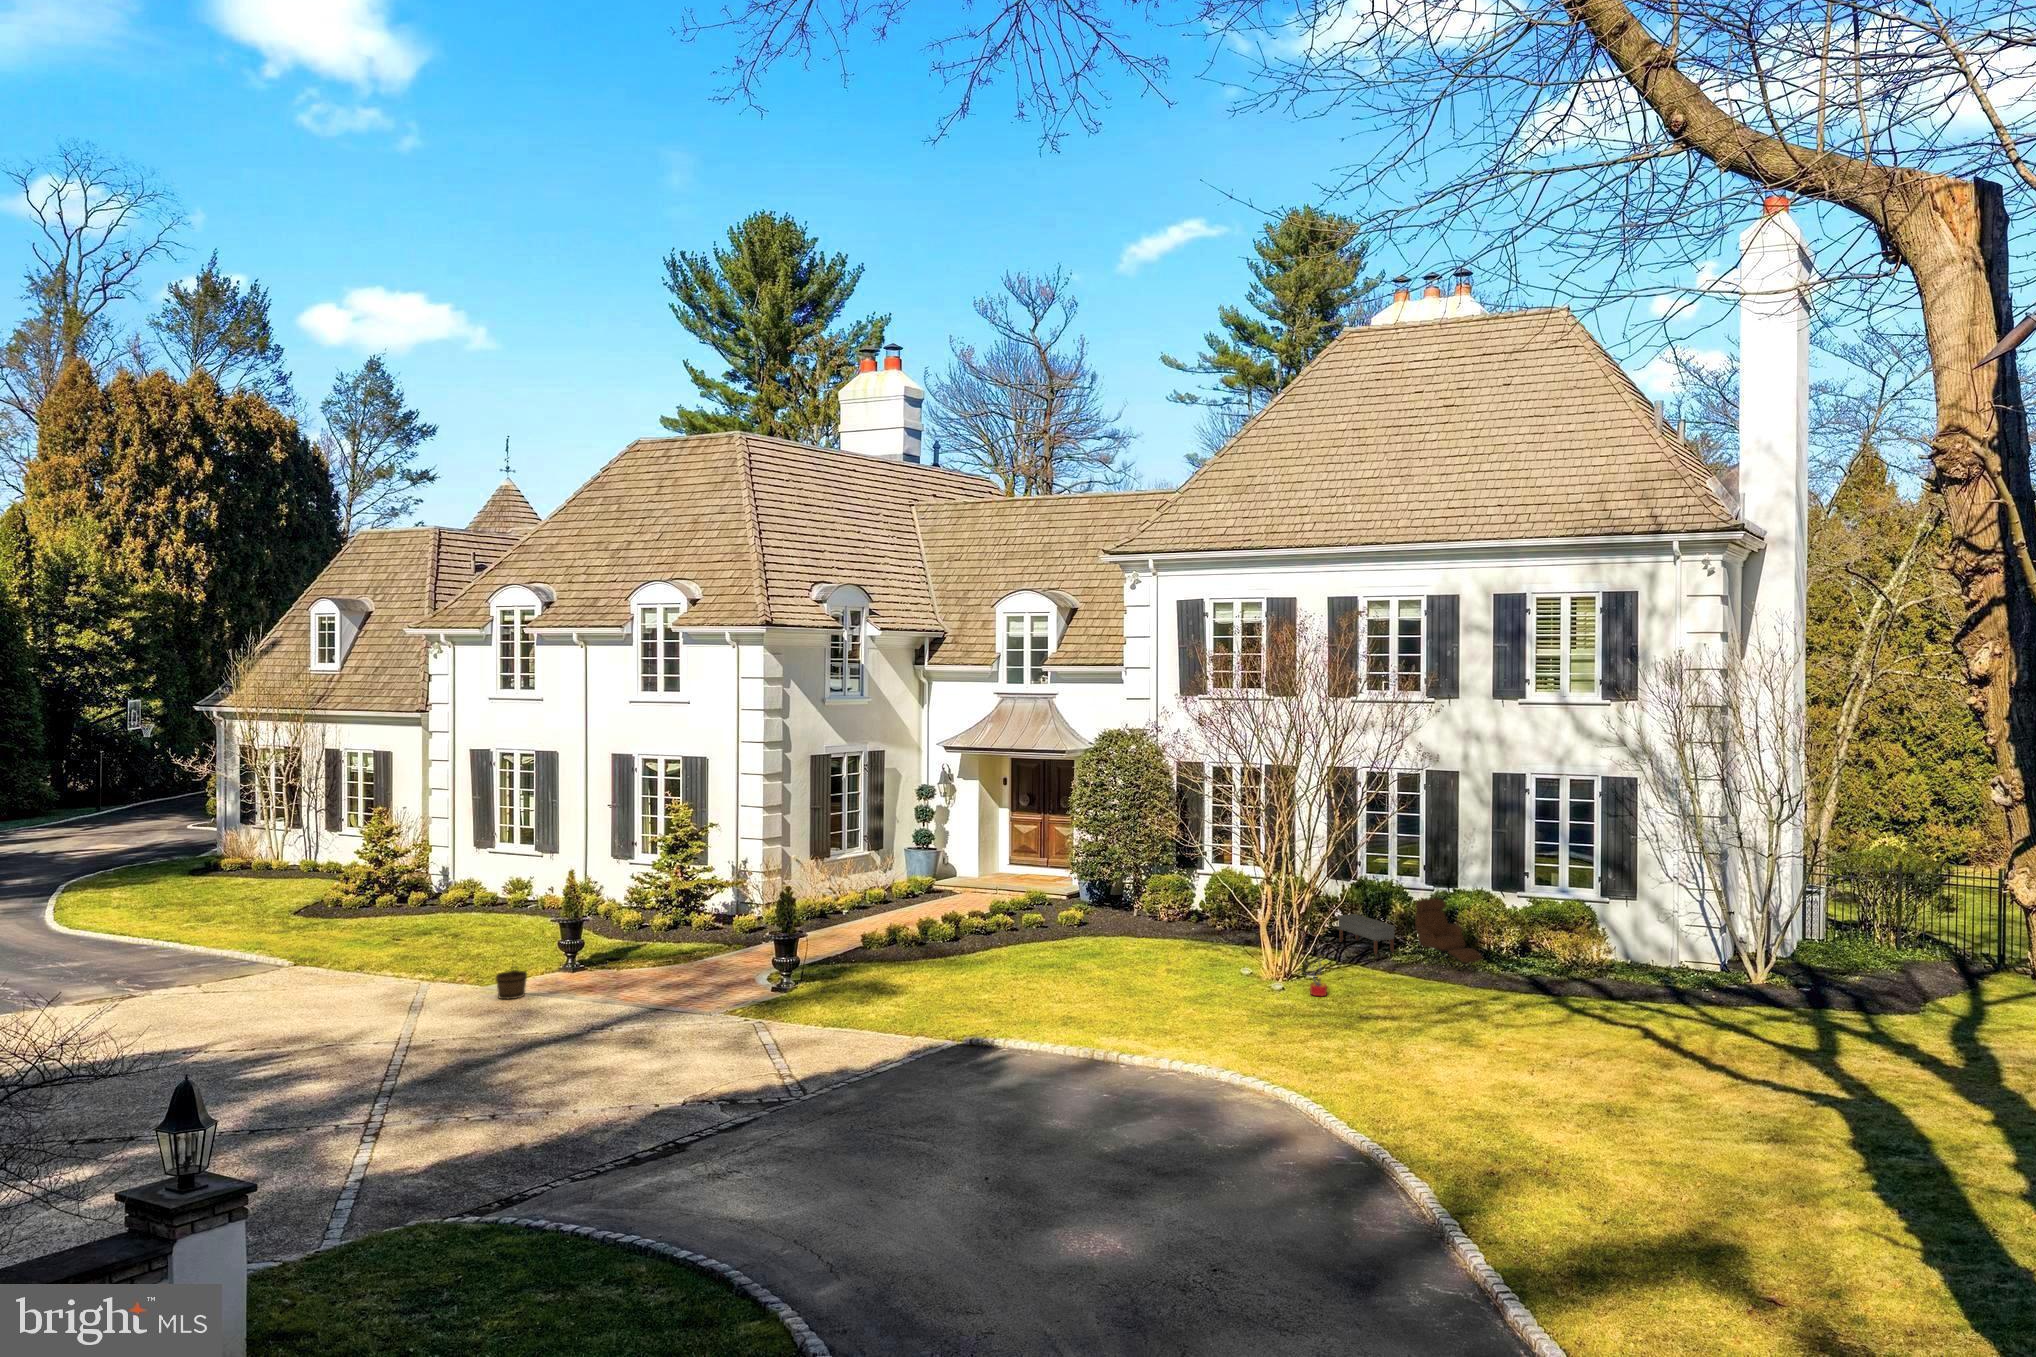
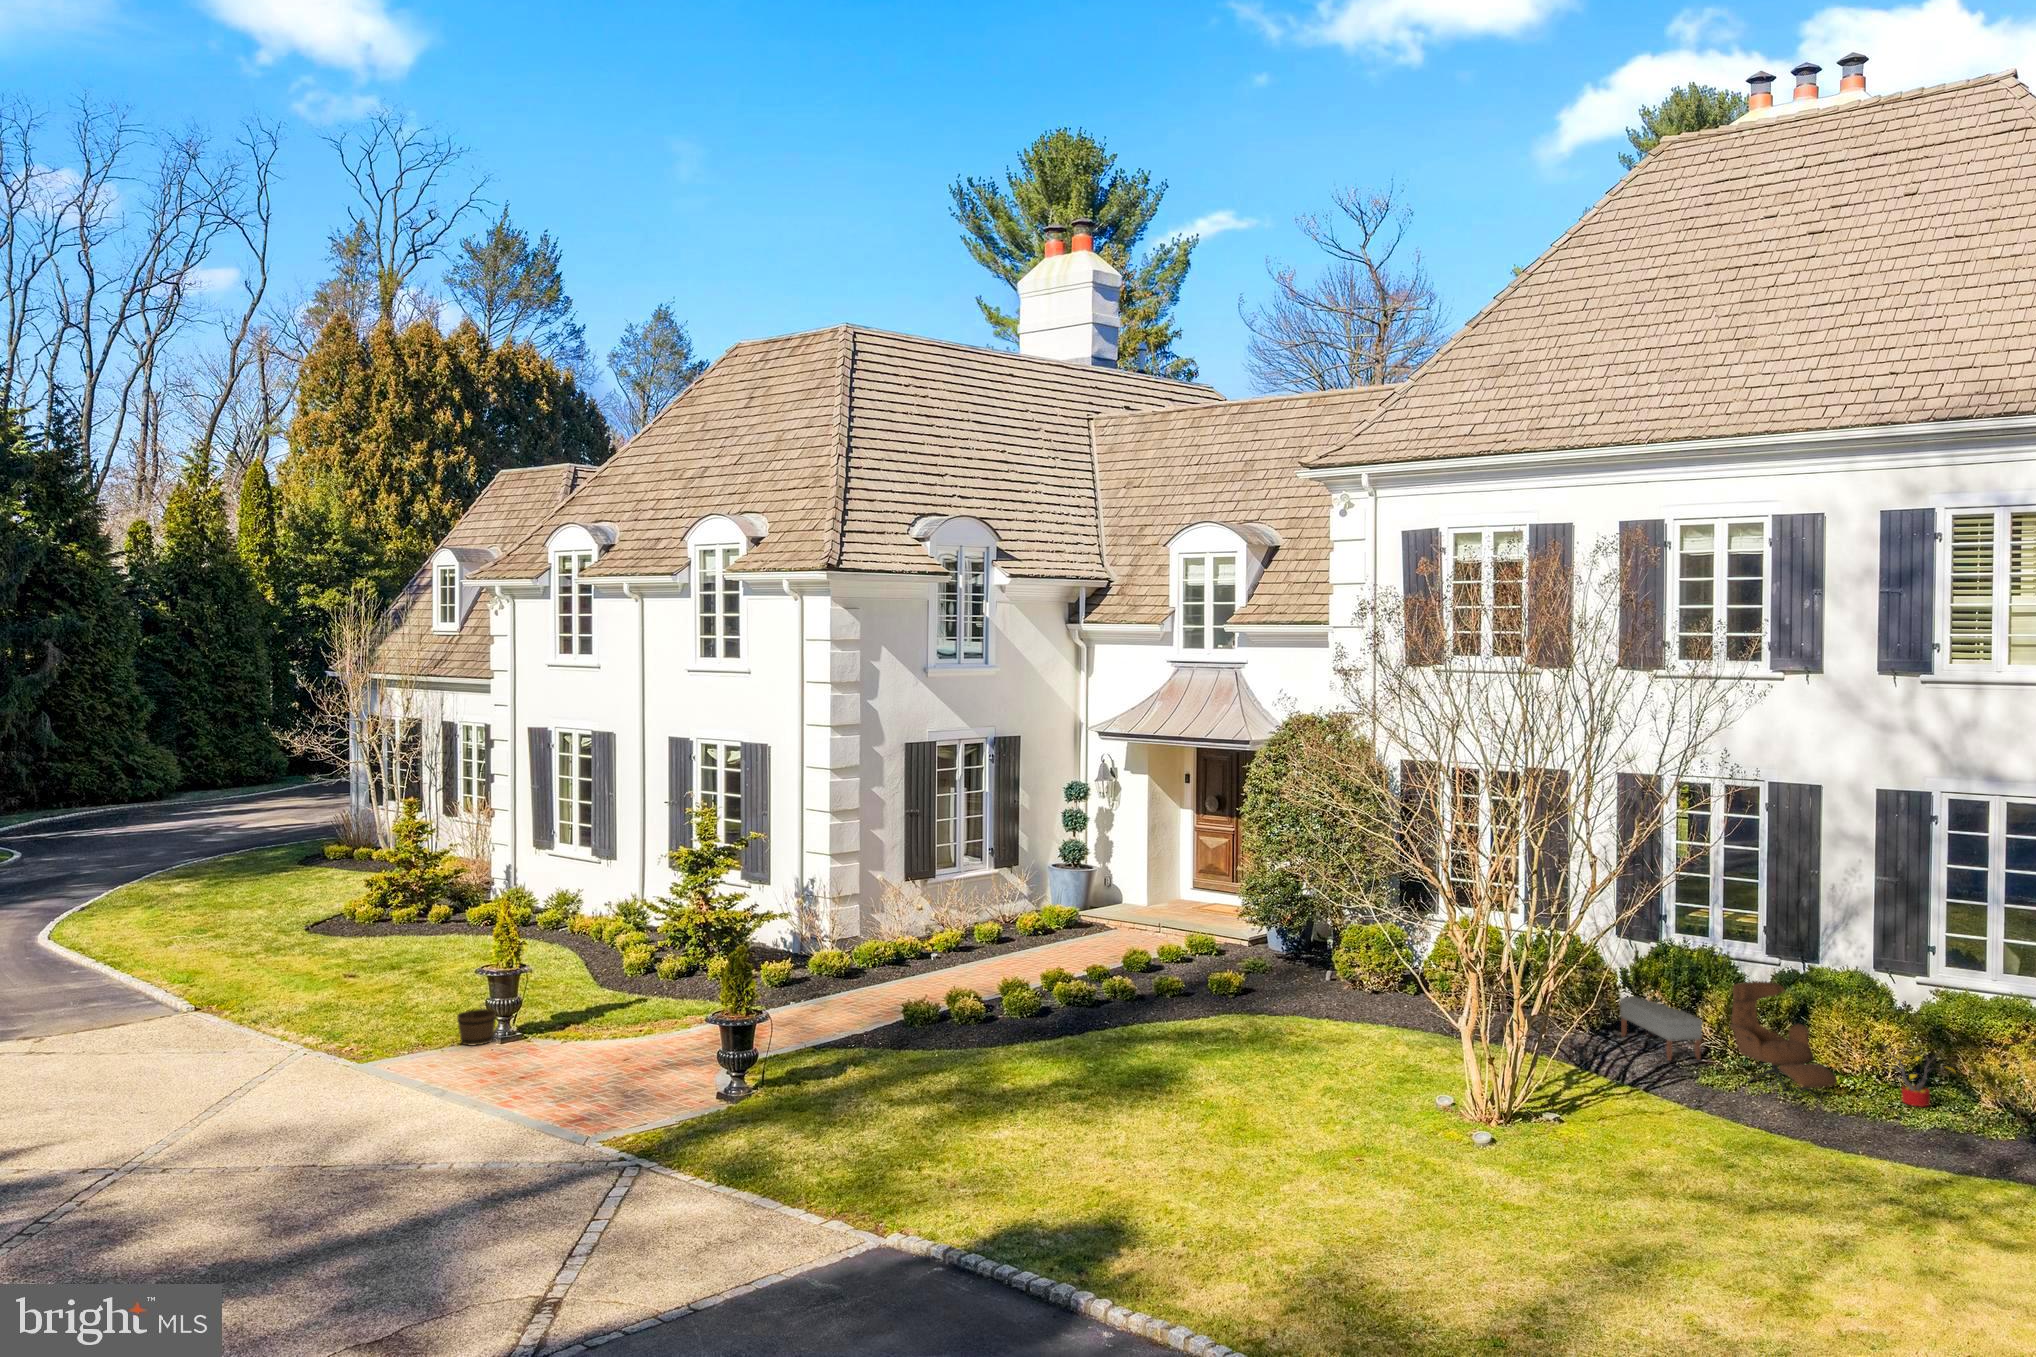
decorative plant: present [1310,961,1327,996] -> present [1890,1047,1955,1107]

